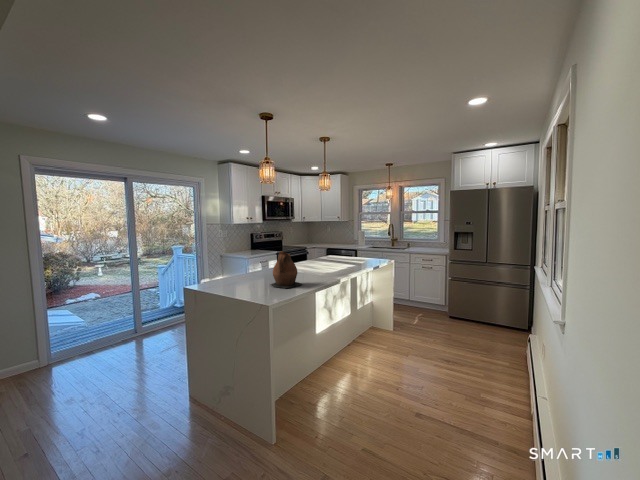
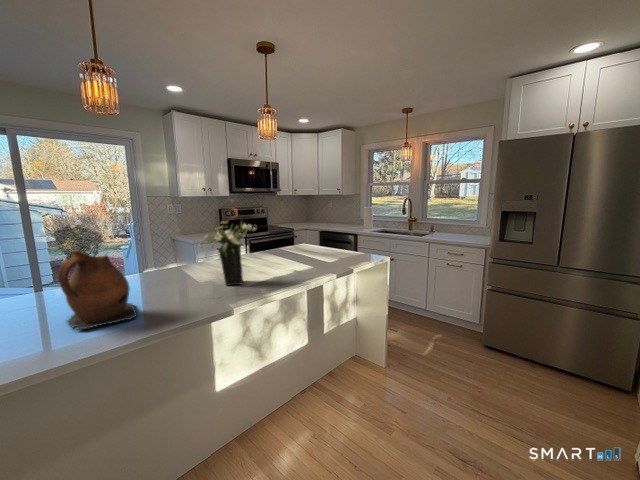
flower arrangement: none [306,238,336,274] -> present [198,221,256,286]

